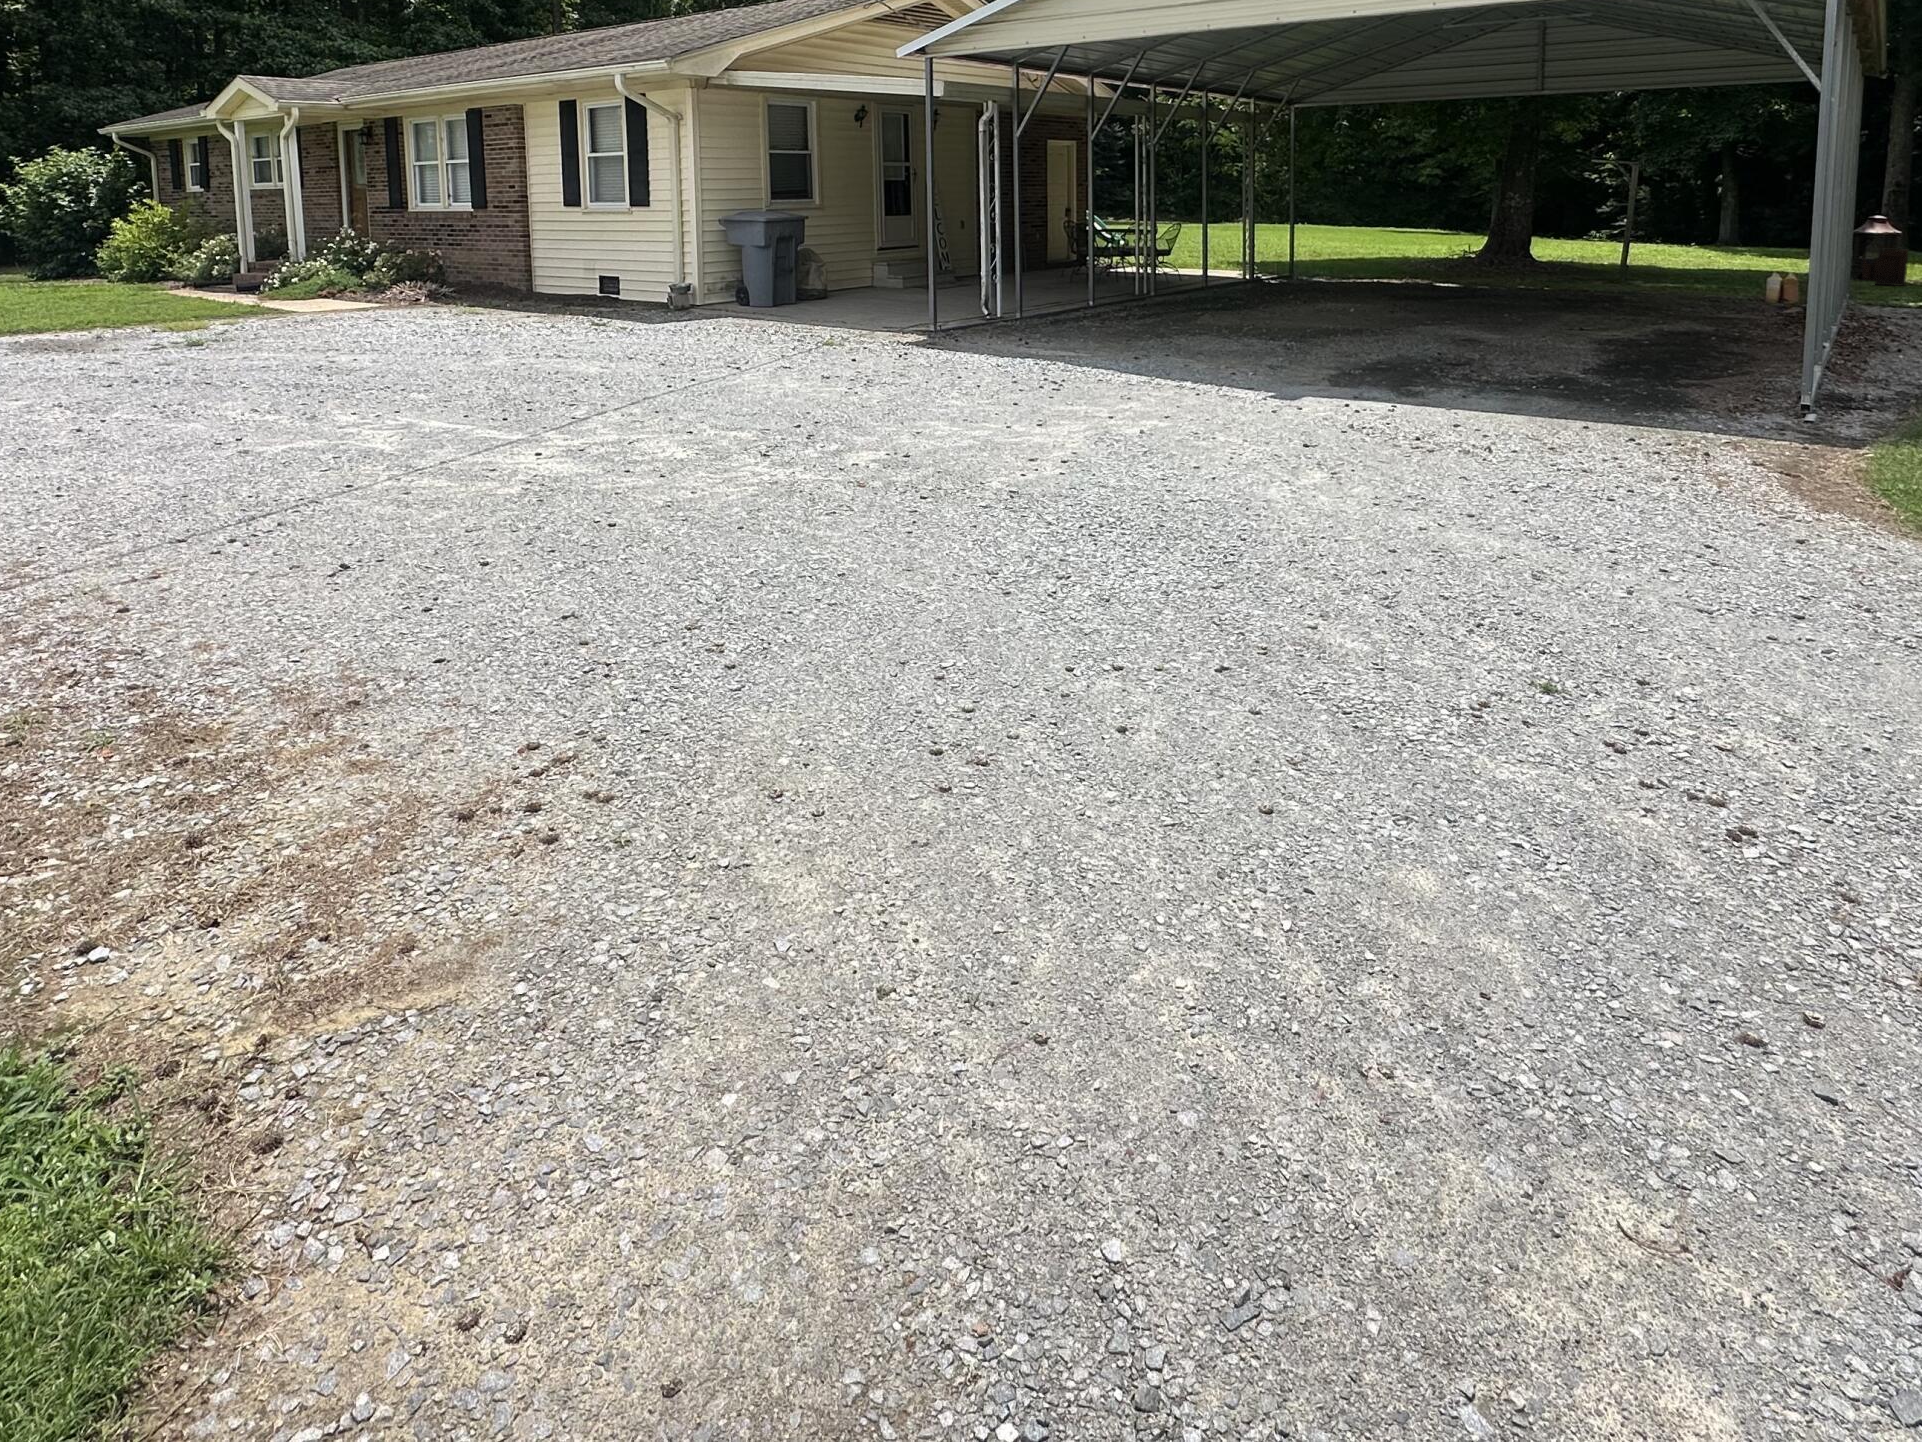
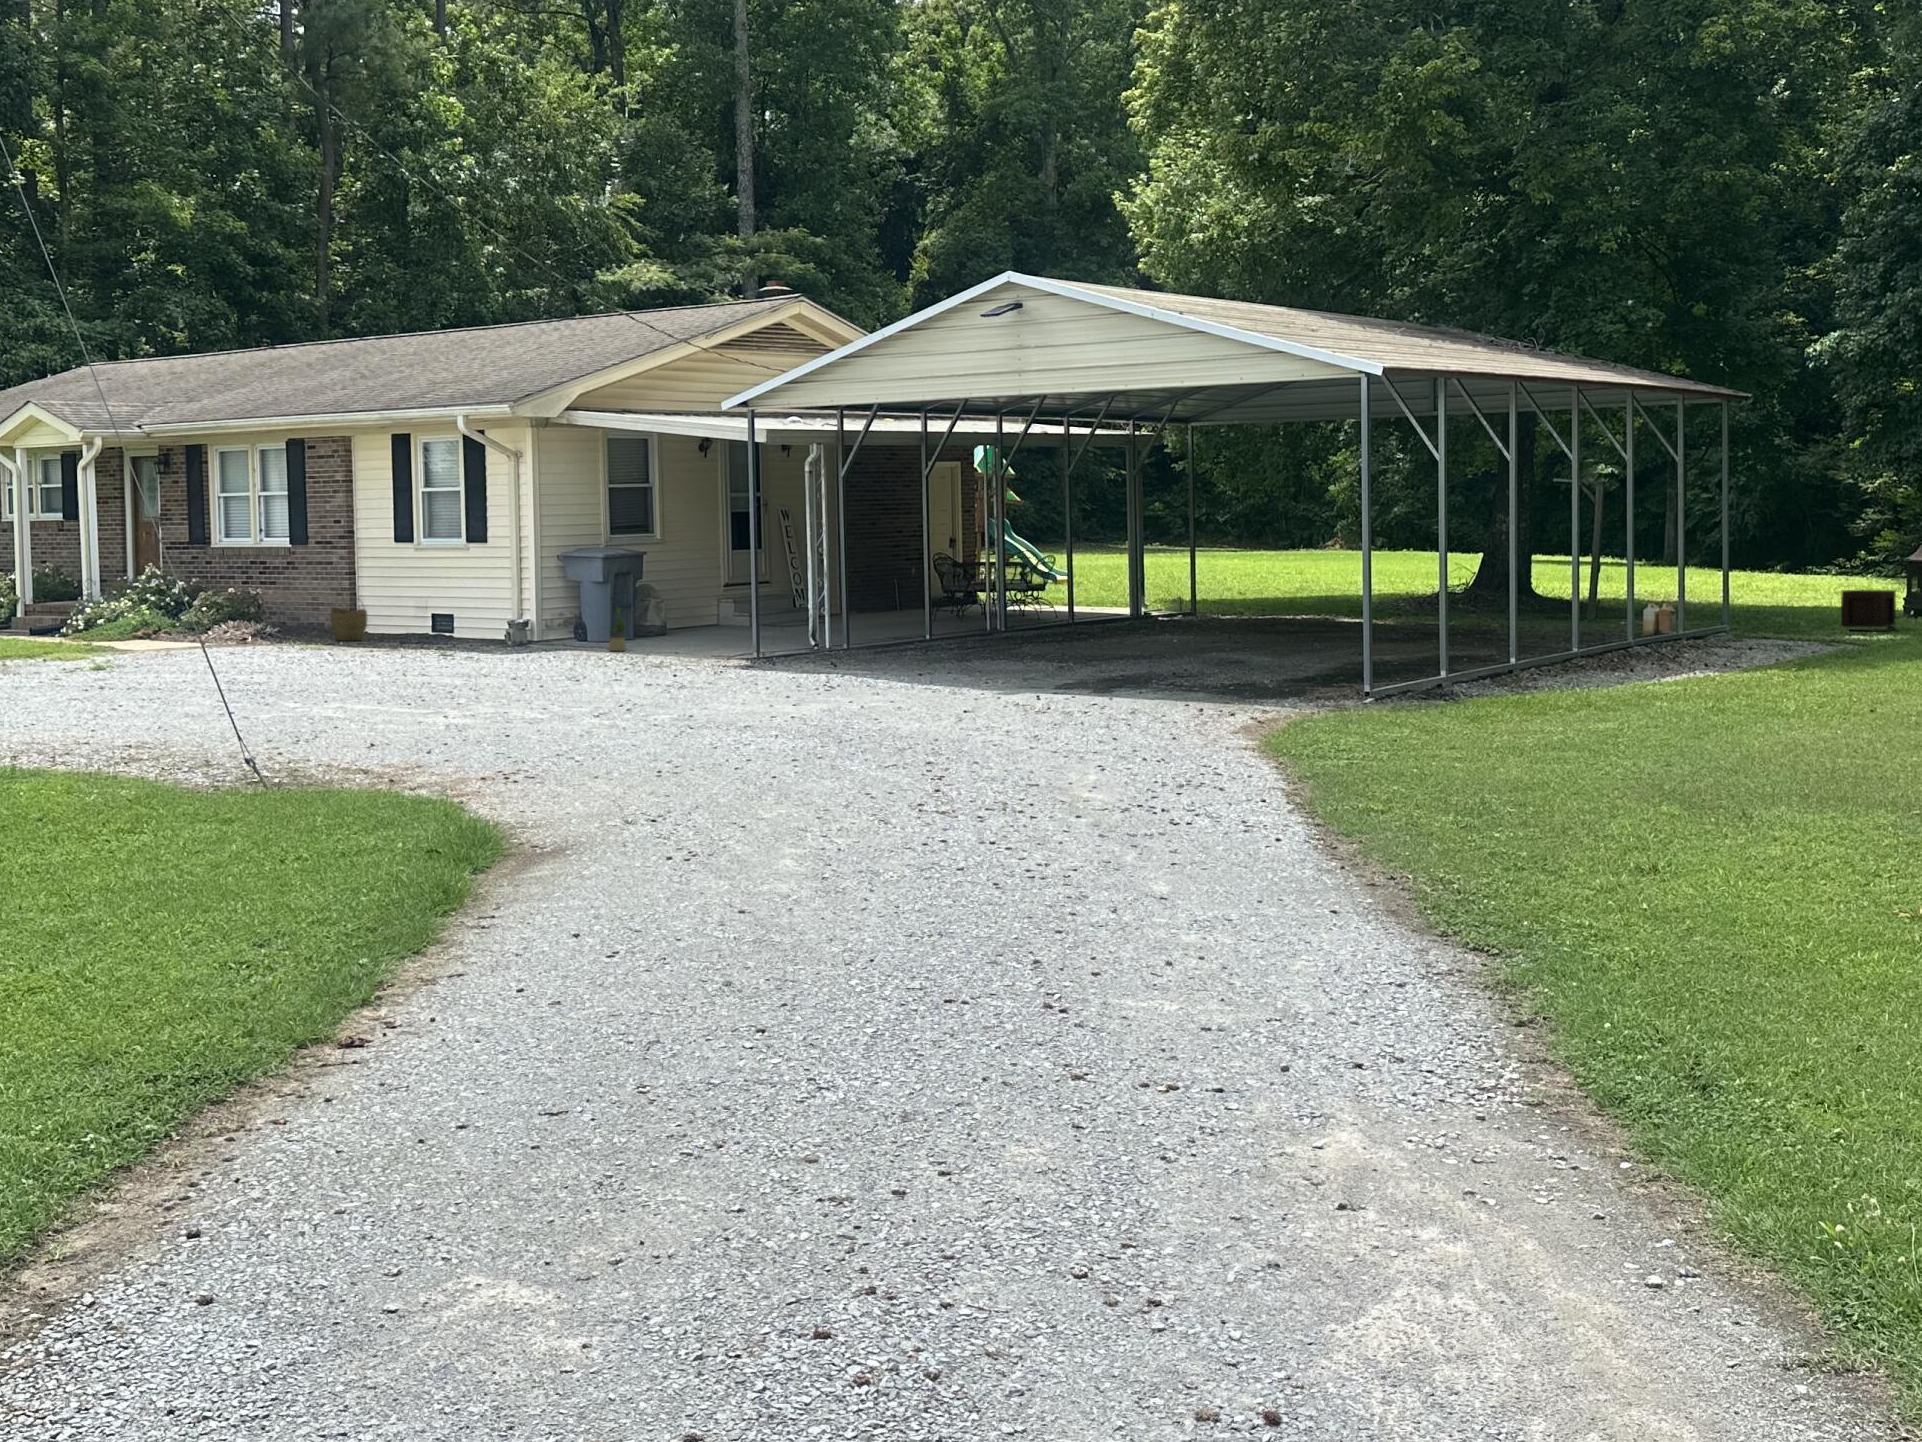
woven basket: none [505,260,541,301] -> present [330,604,367,641]
potted plant: none [767,271,789,315] -> present [609,608,626,651]

